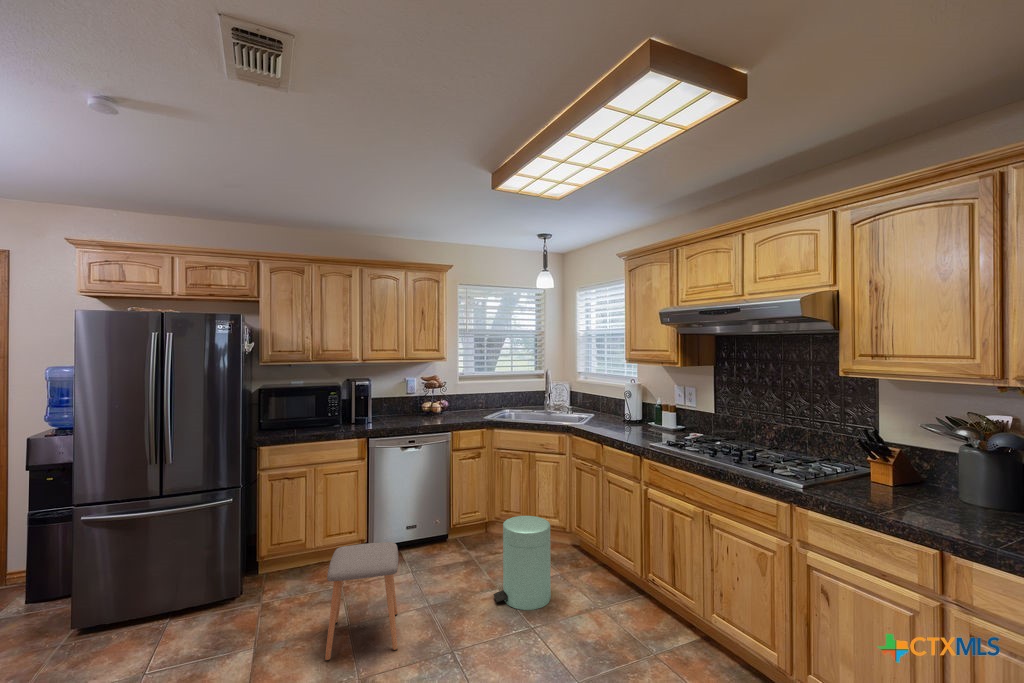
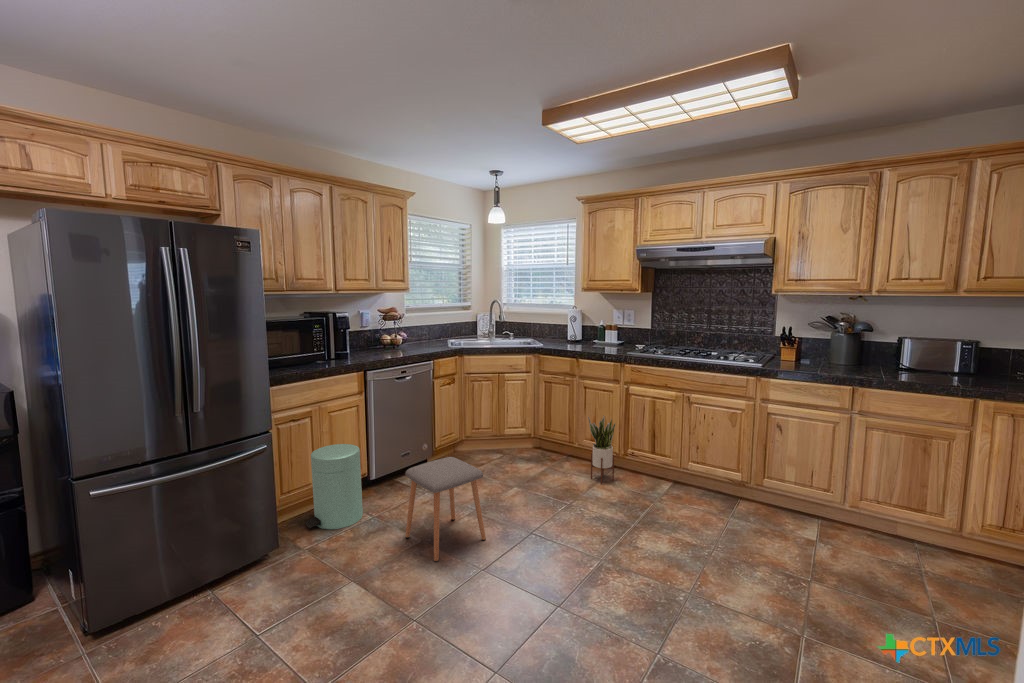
trash can: present [493,516,551,610] -> present [305,444,363,529]
potted plant: none [583,520,621,615] -> present [588,416,615,484]

